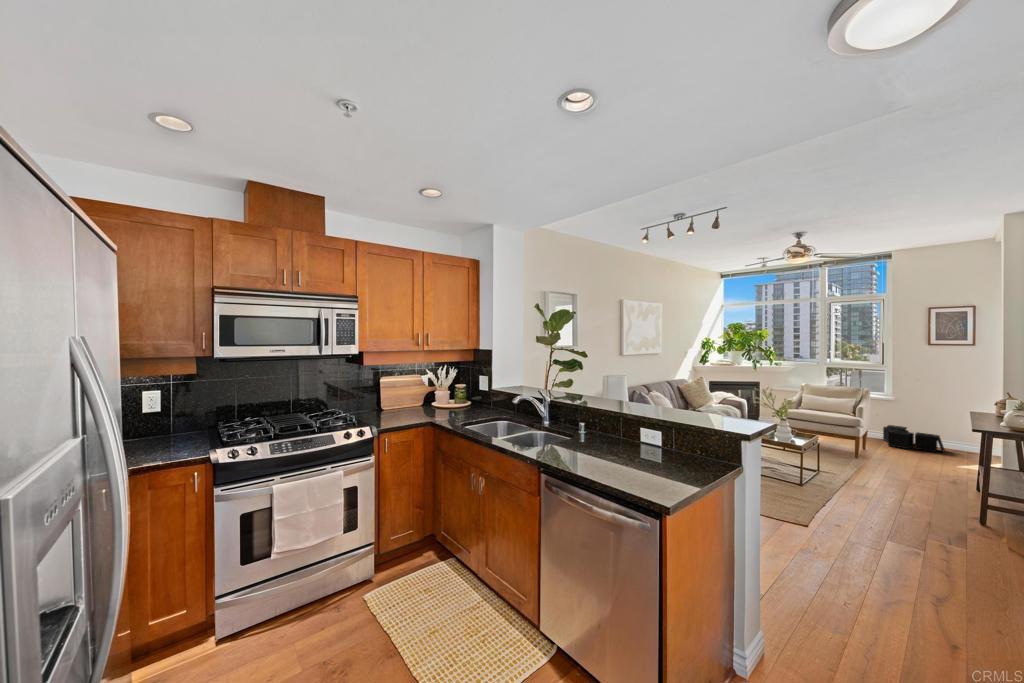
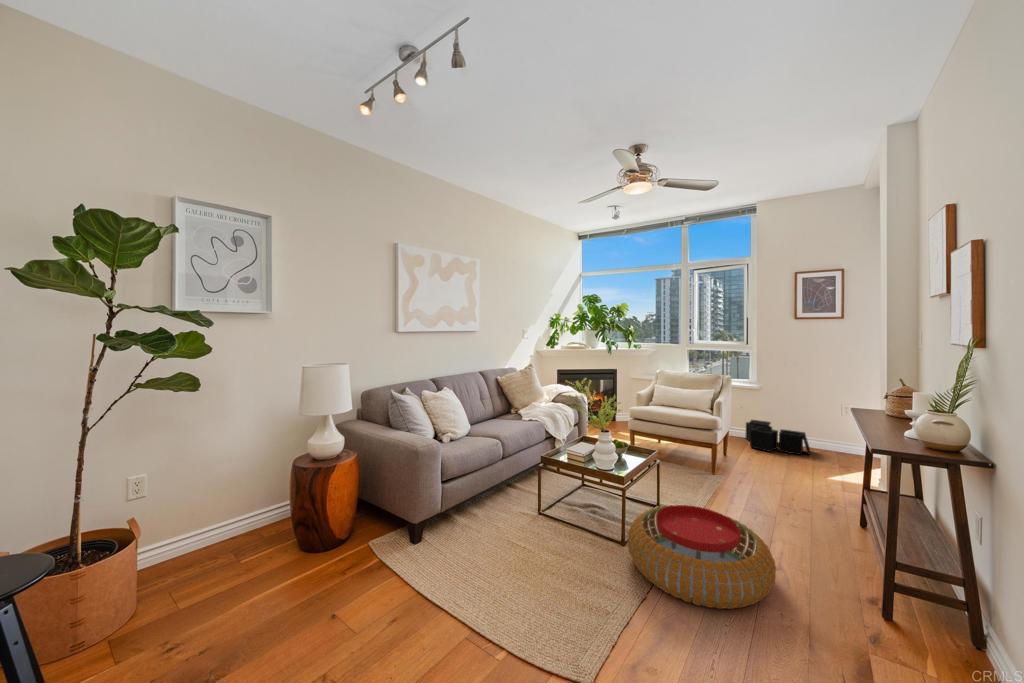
pouf: none [806,464,910,515] -> present [628,505,776,609]

